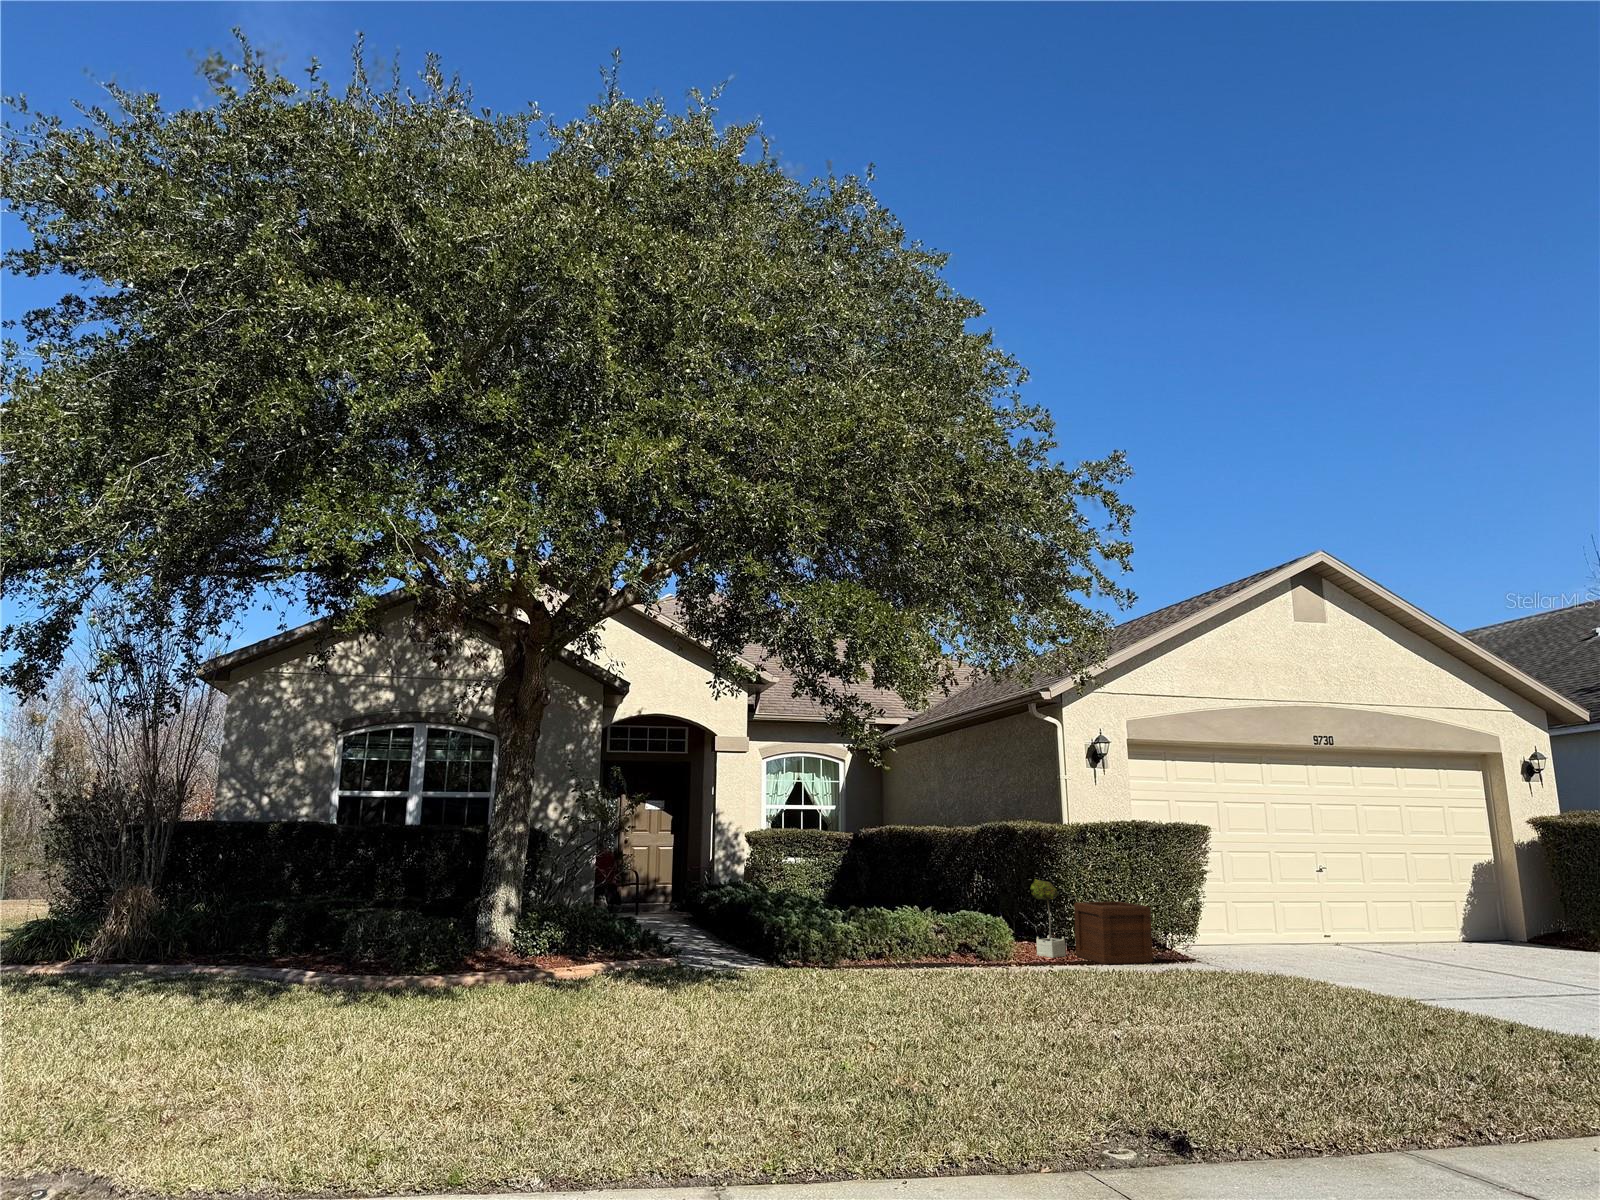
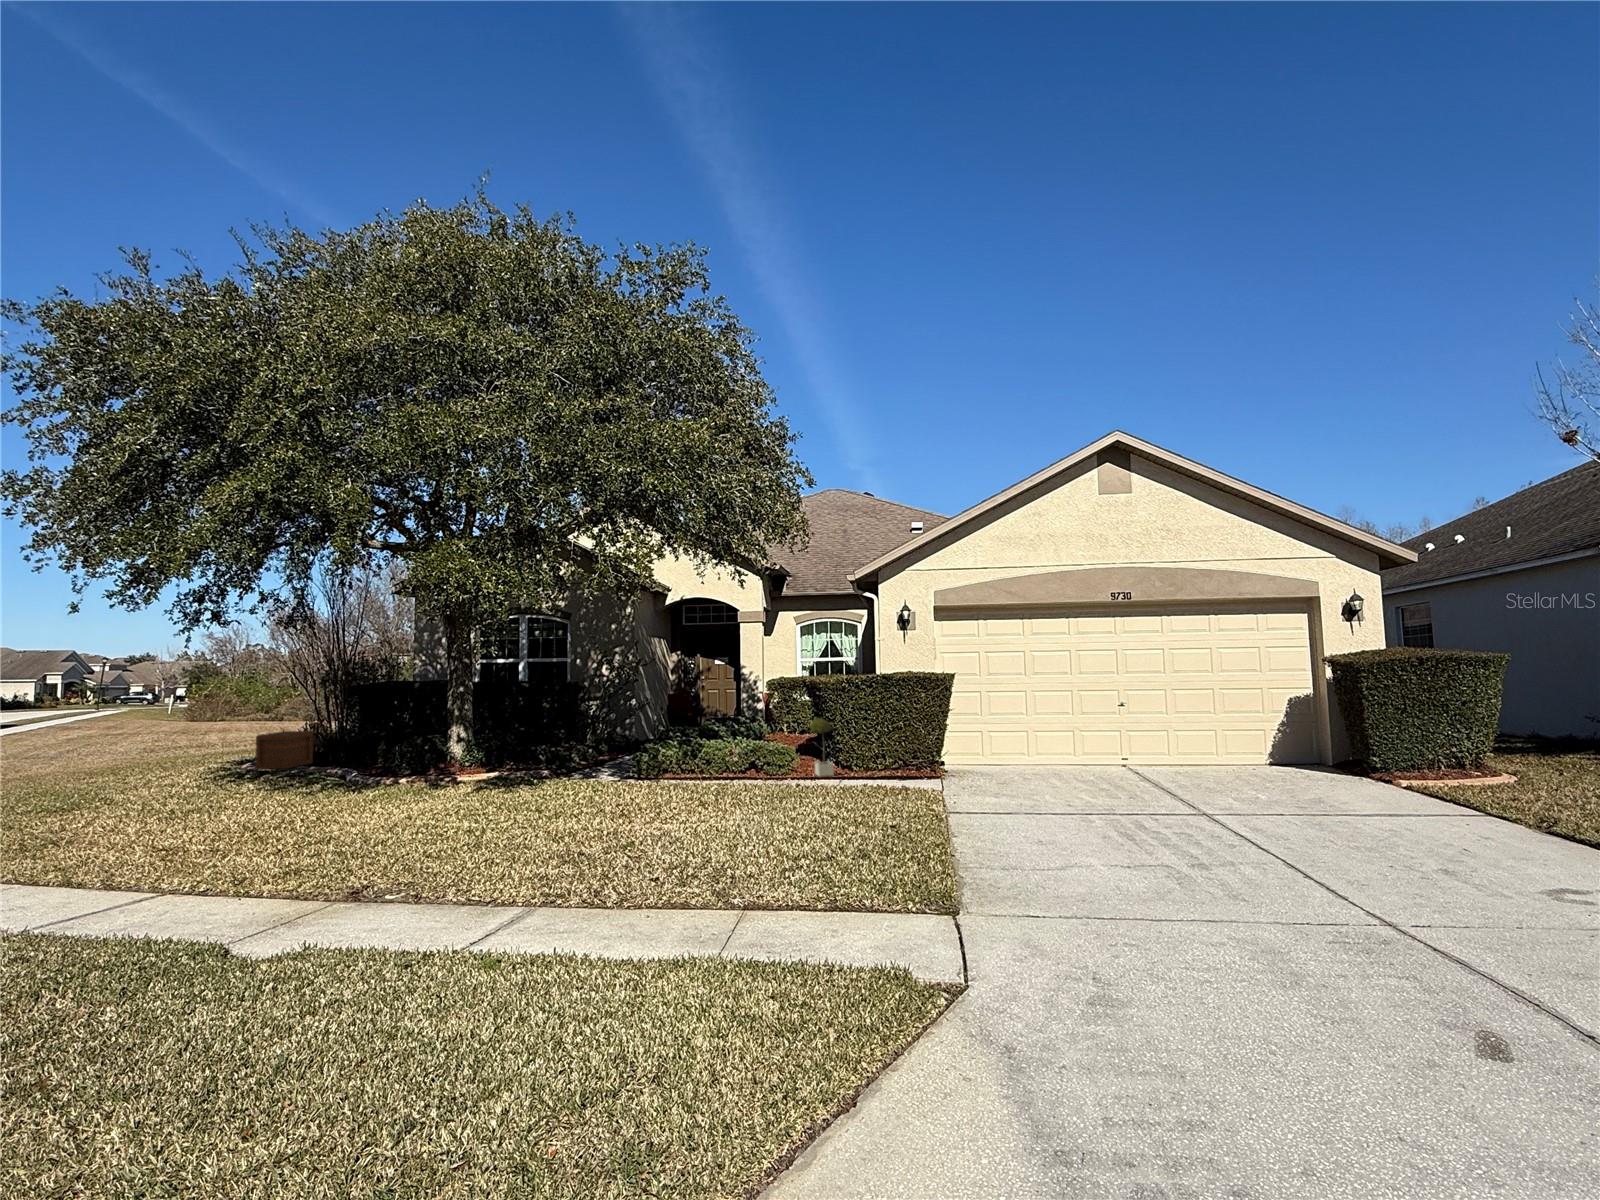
wooden crate: present [1074,901,1153,965] -> present [256,731,313,769]

